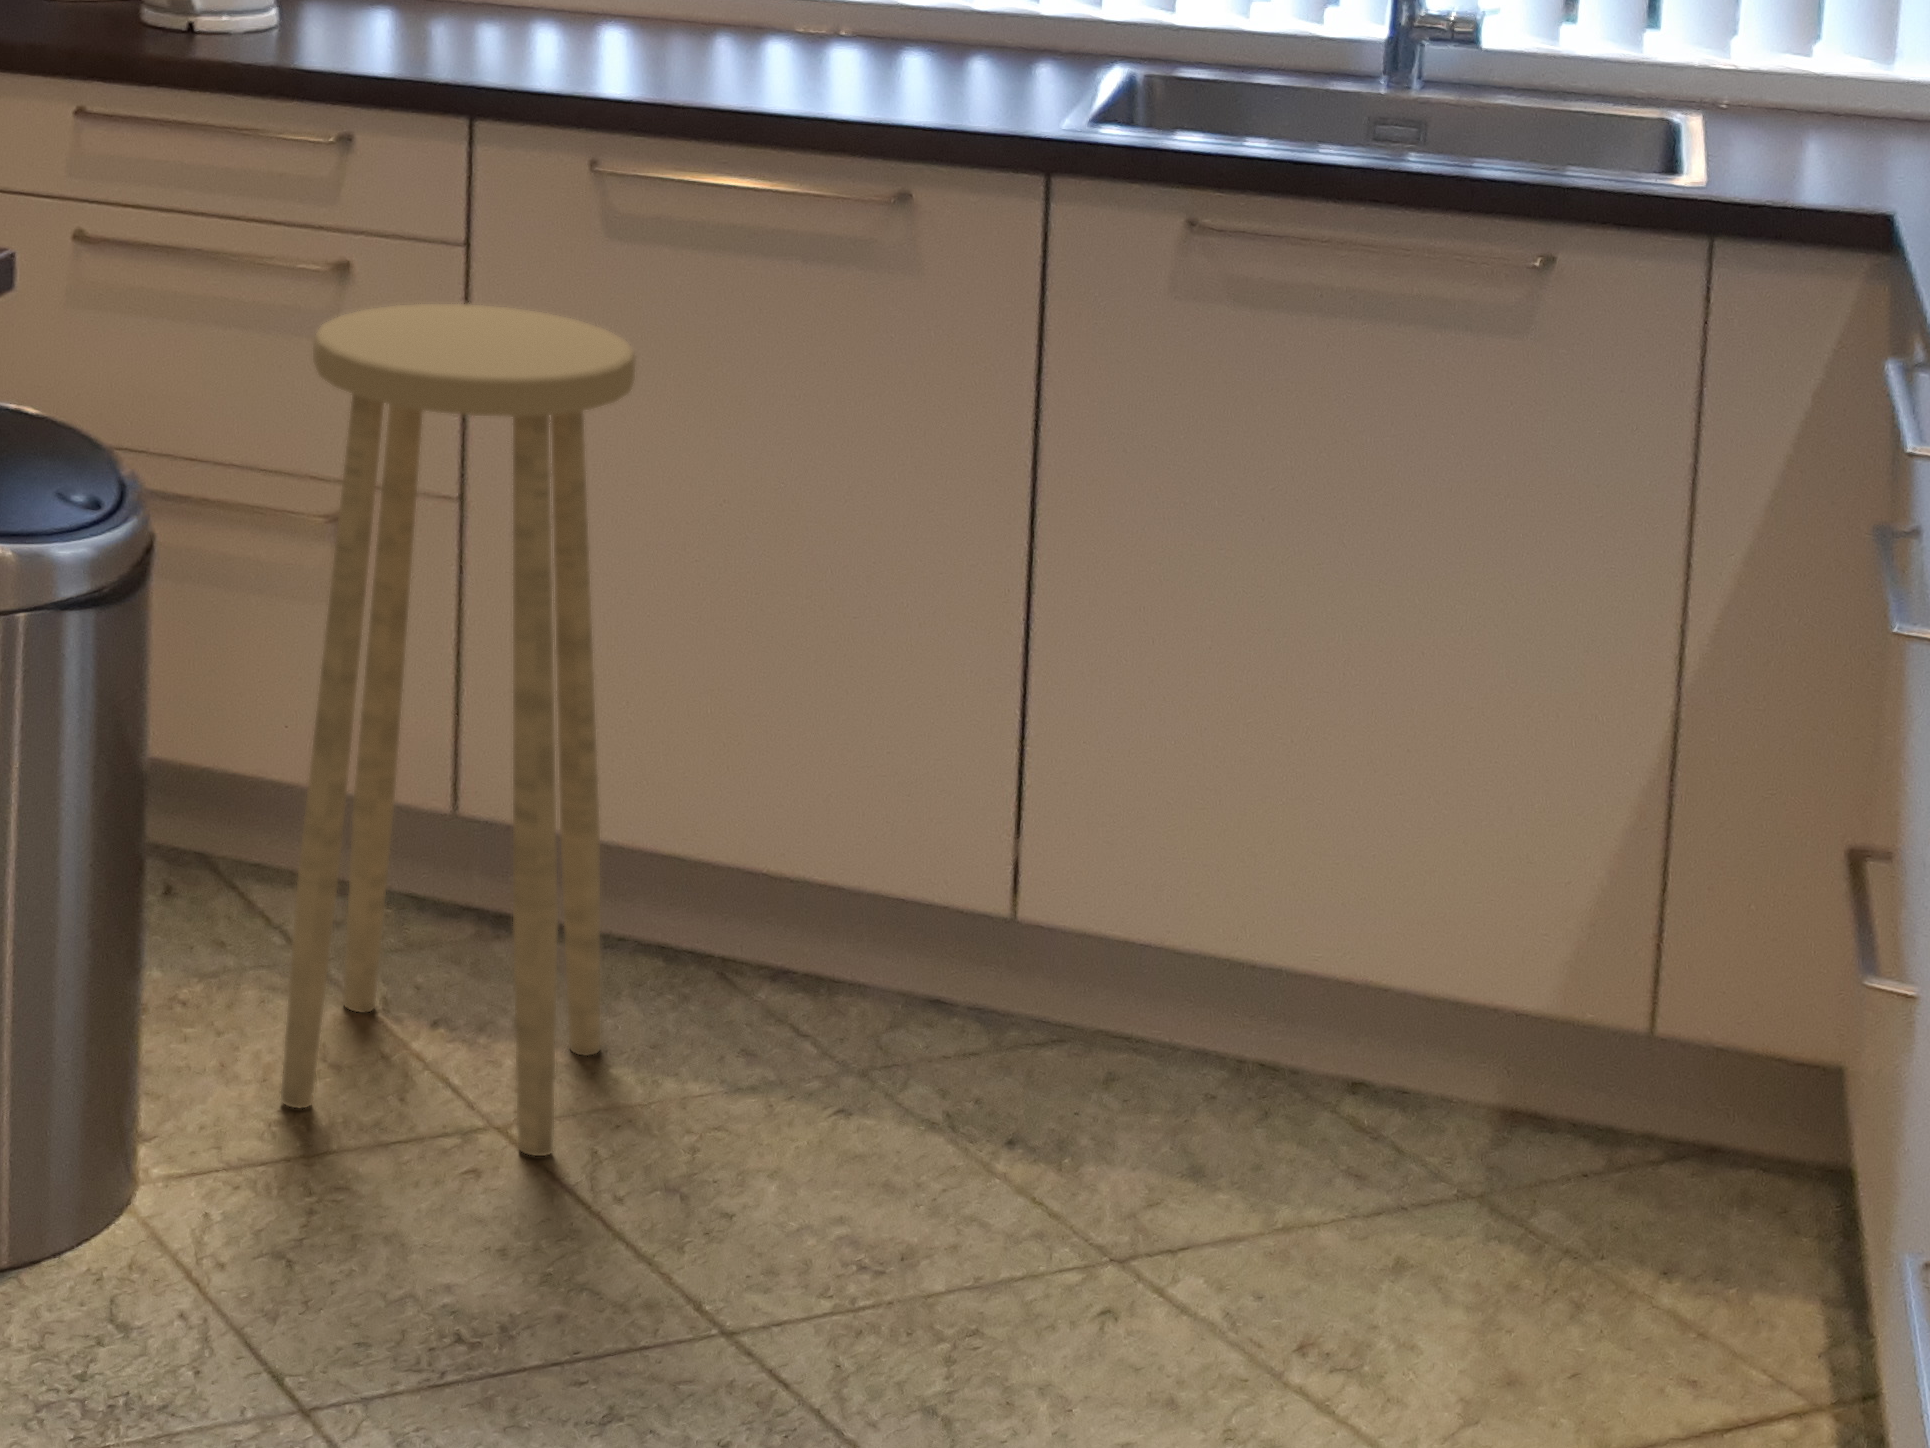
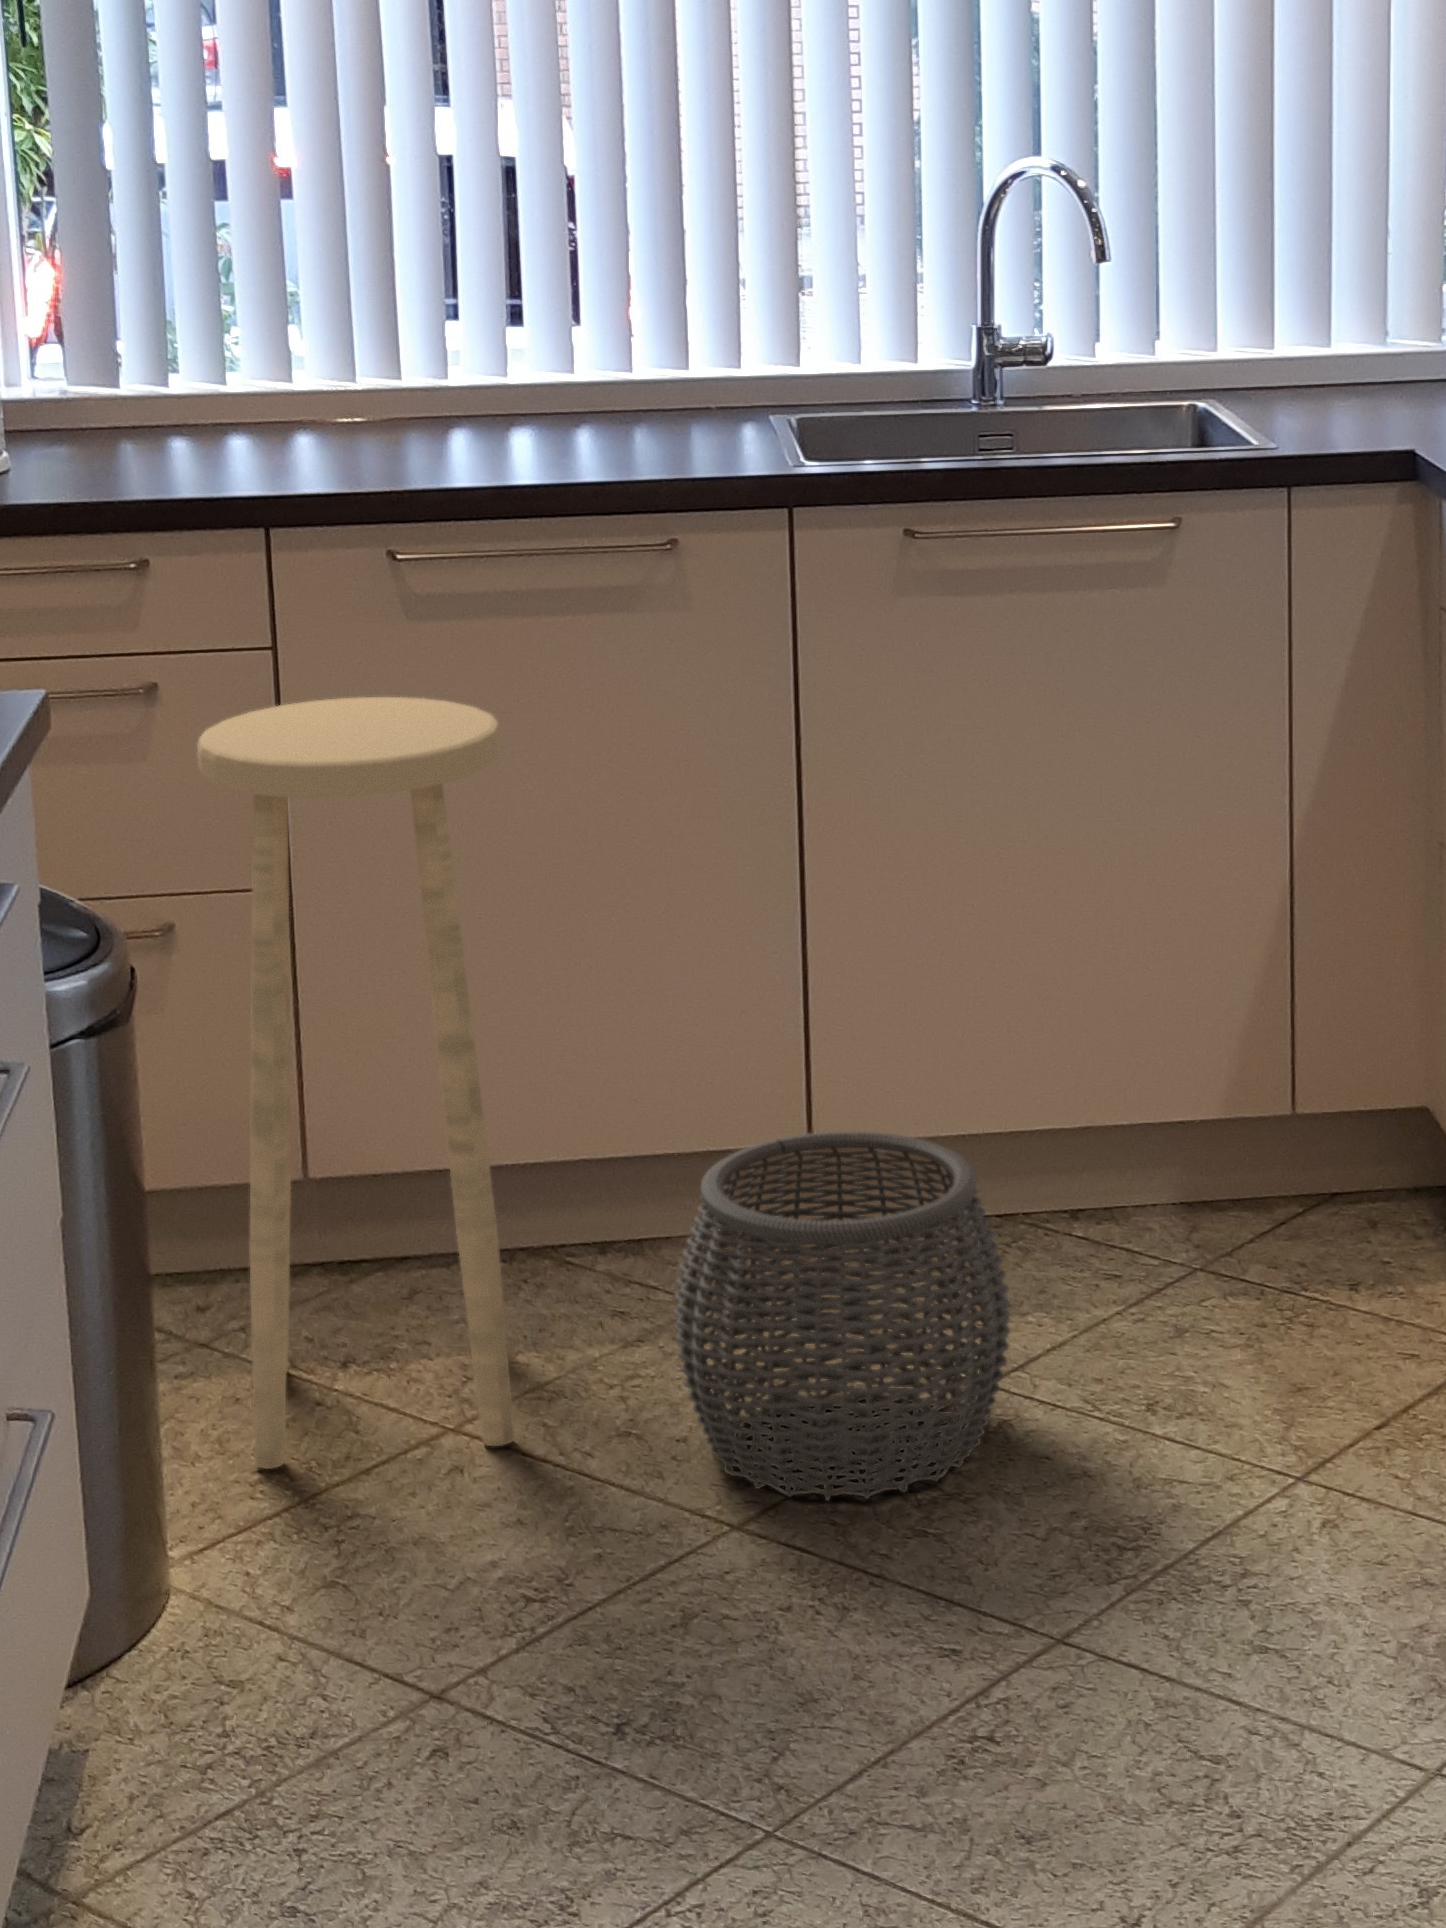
woven basket: none [716,893,1128,1355] -> present [673,1131,1010,1500]

